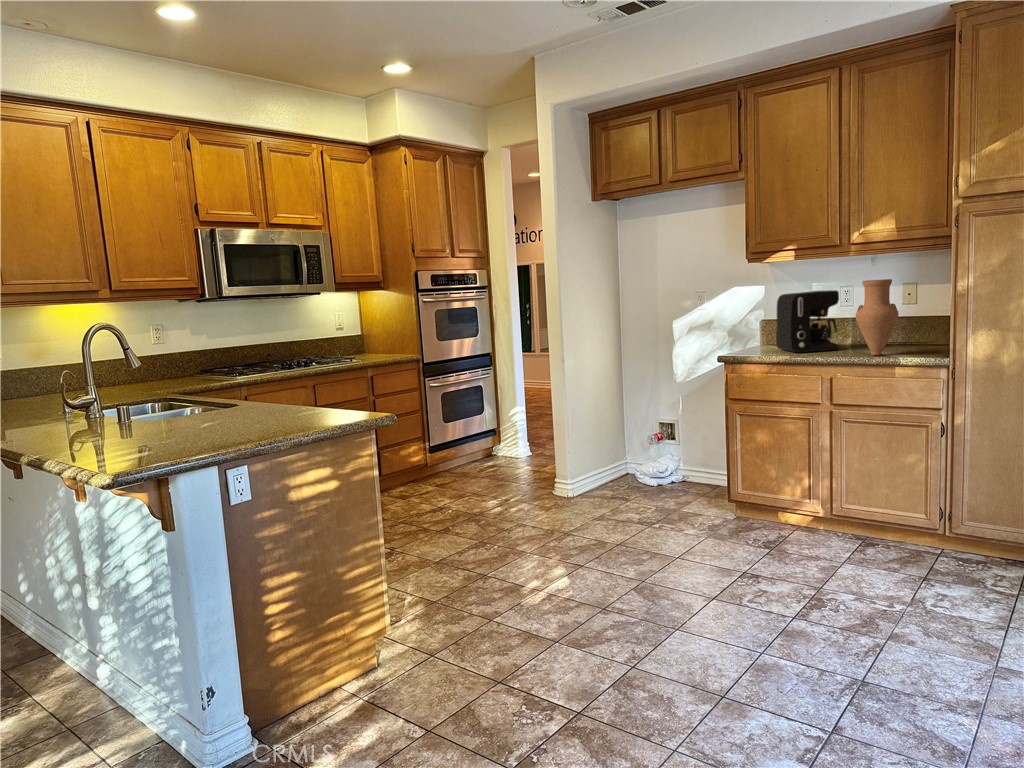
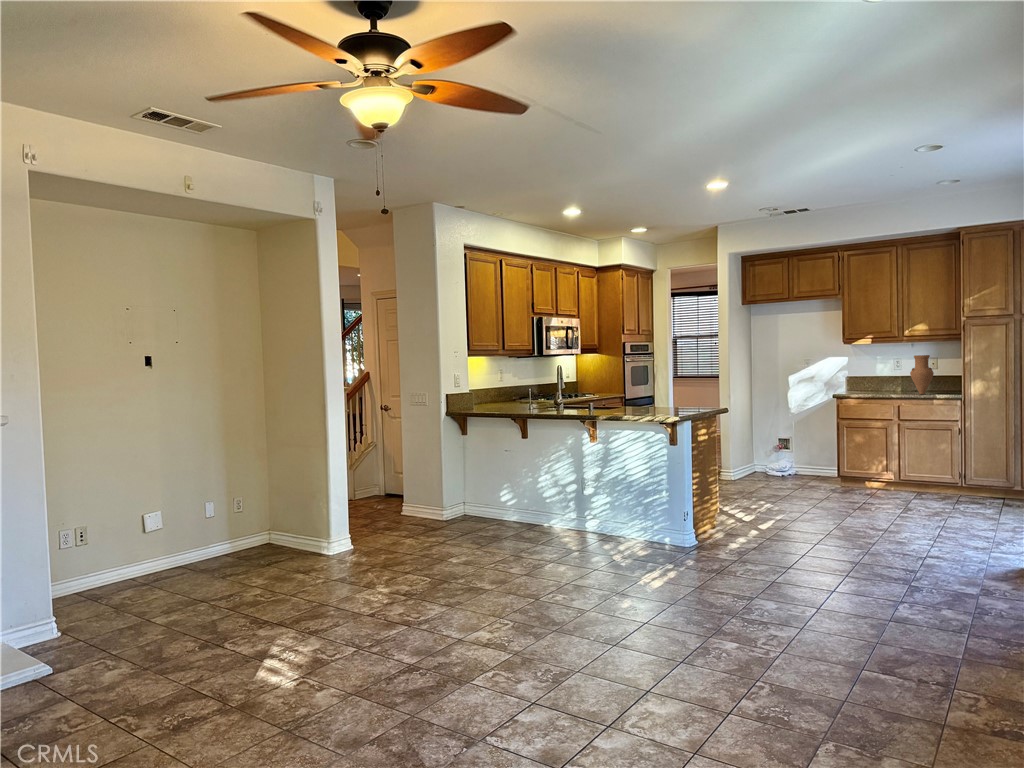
coffee maker: present [776,290,839,352] -> none [861,361,898,393]

